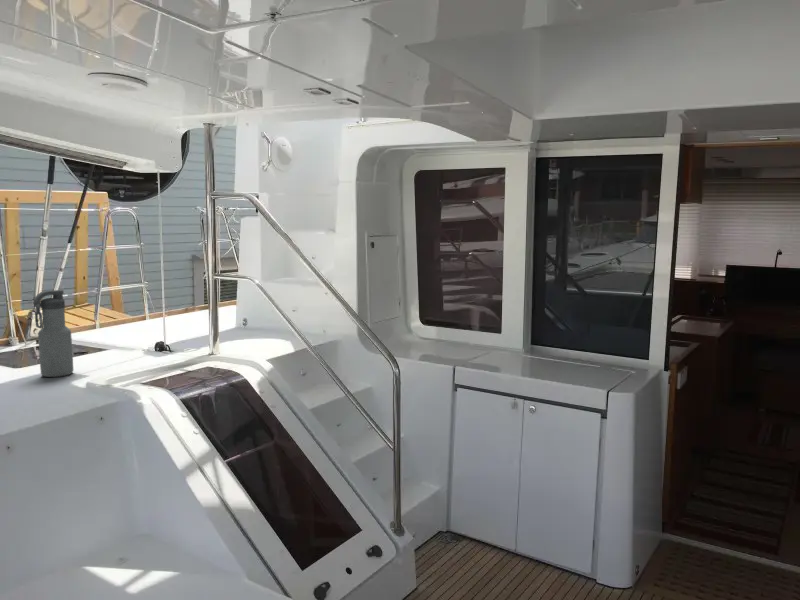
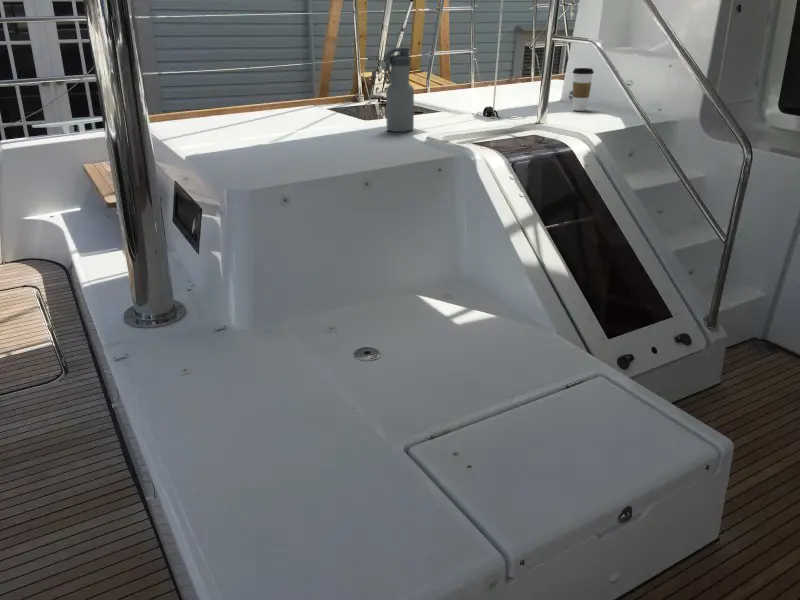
coffee cup: none [238,299,258,338] -> present [573,68,594,111]

